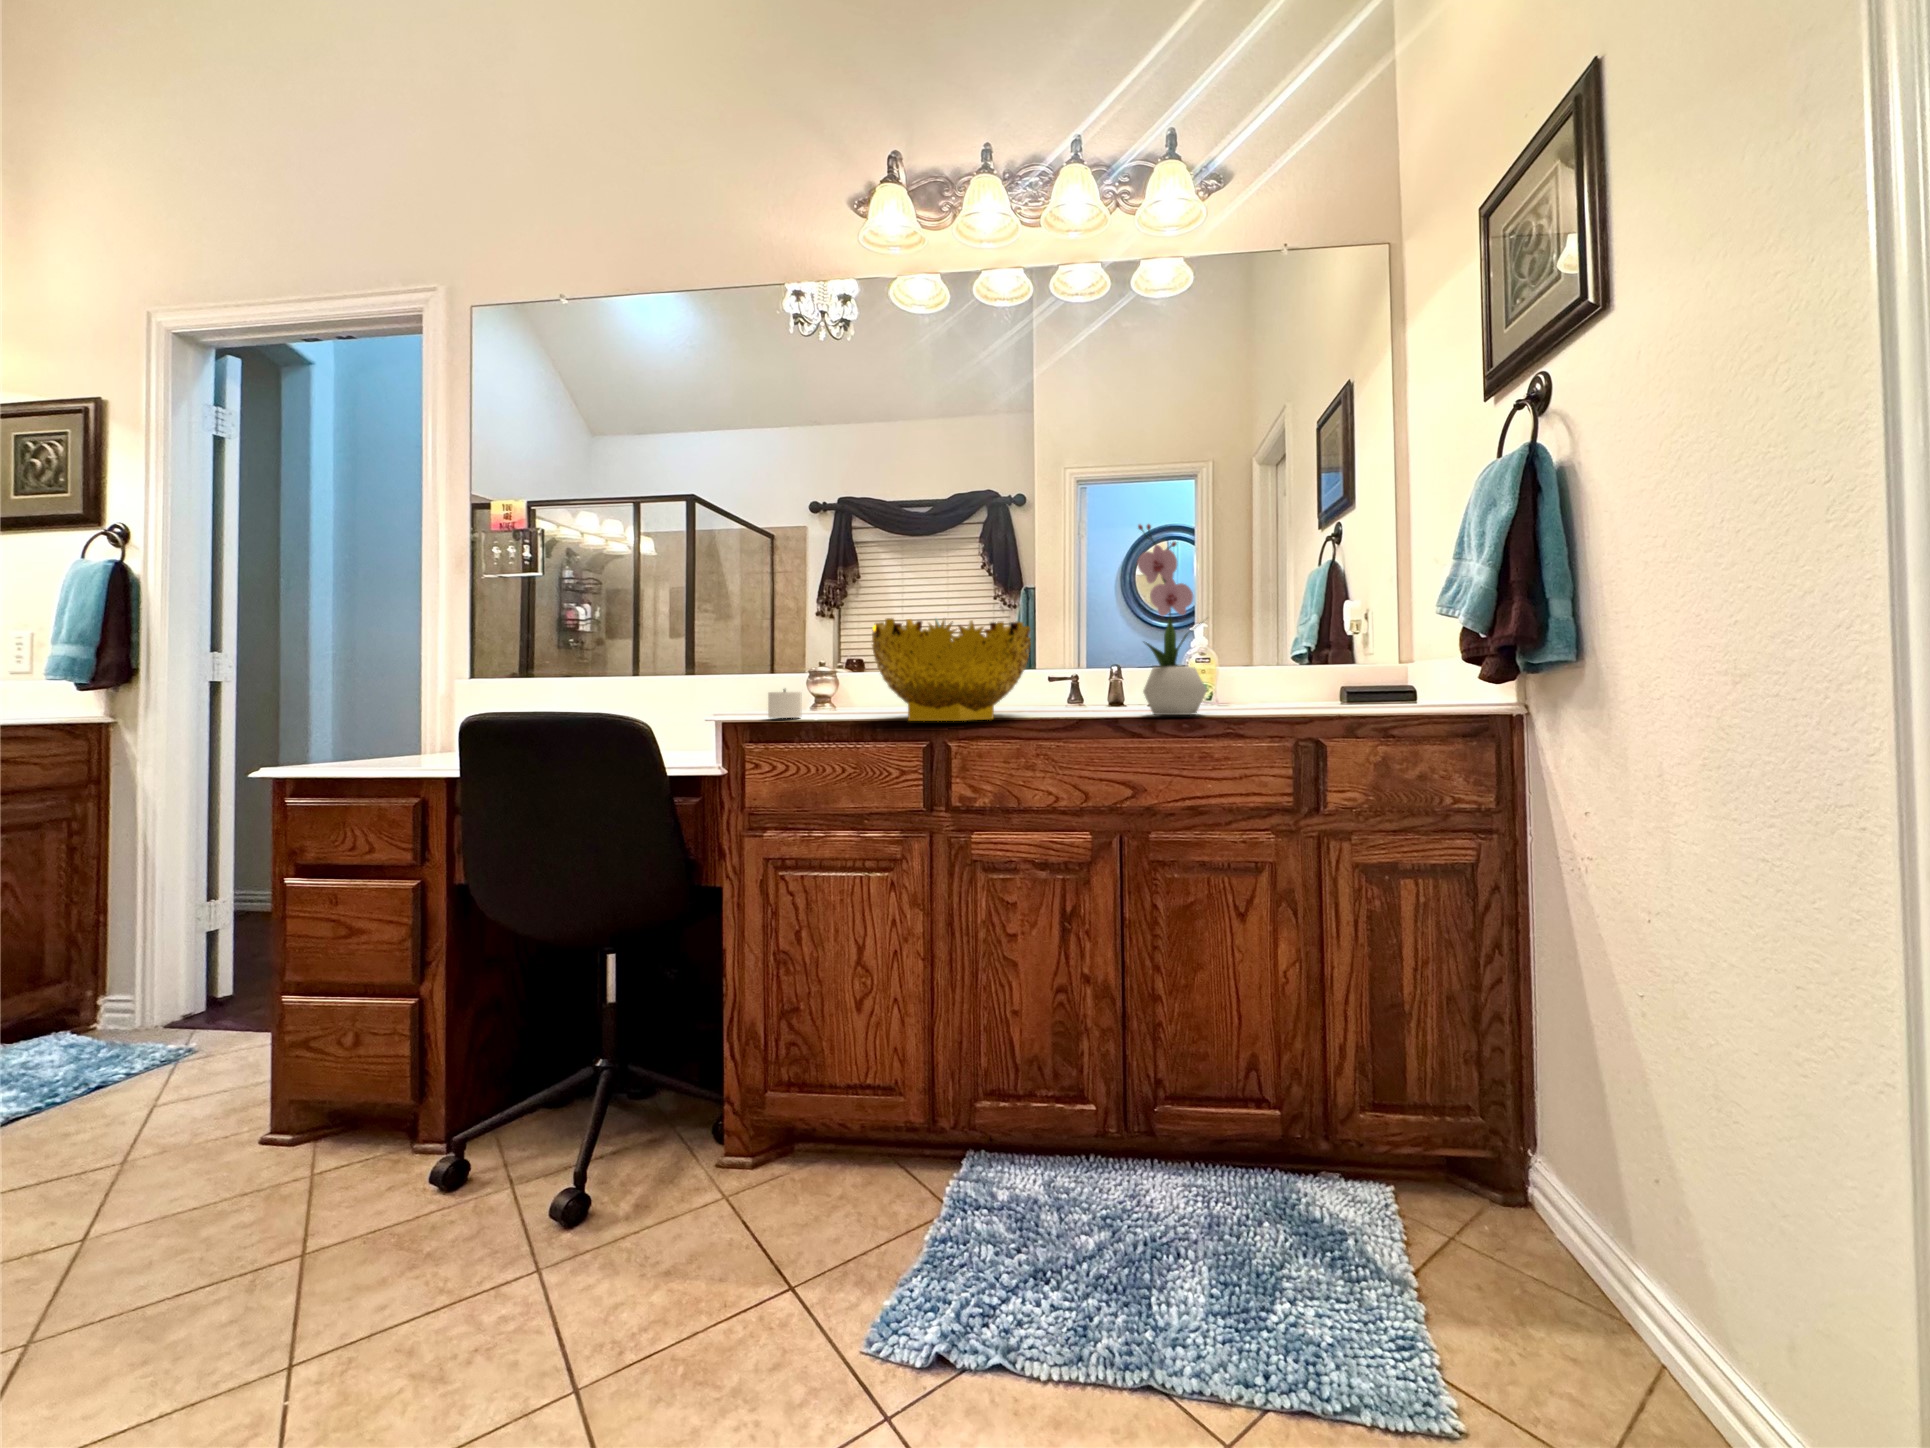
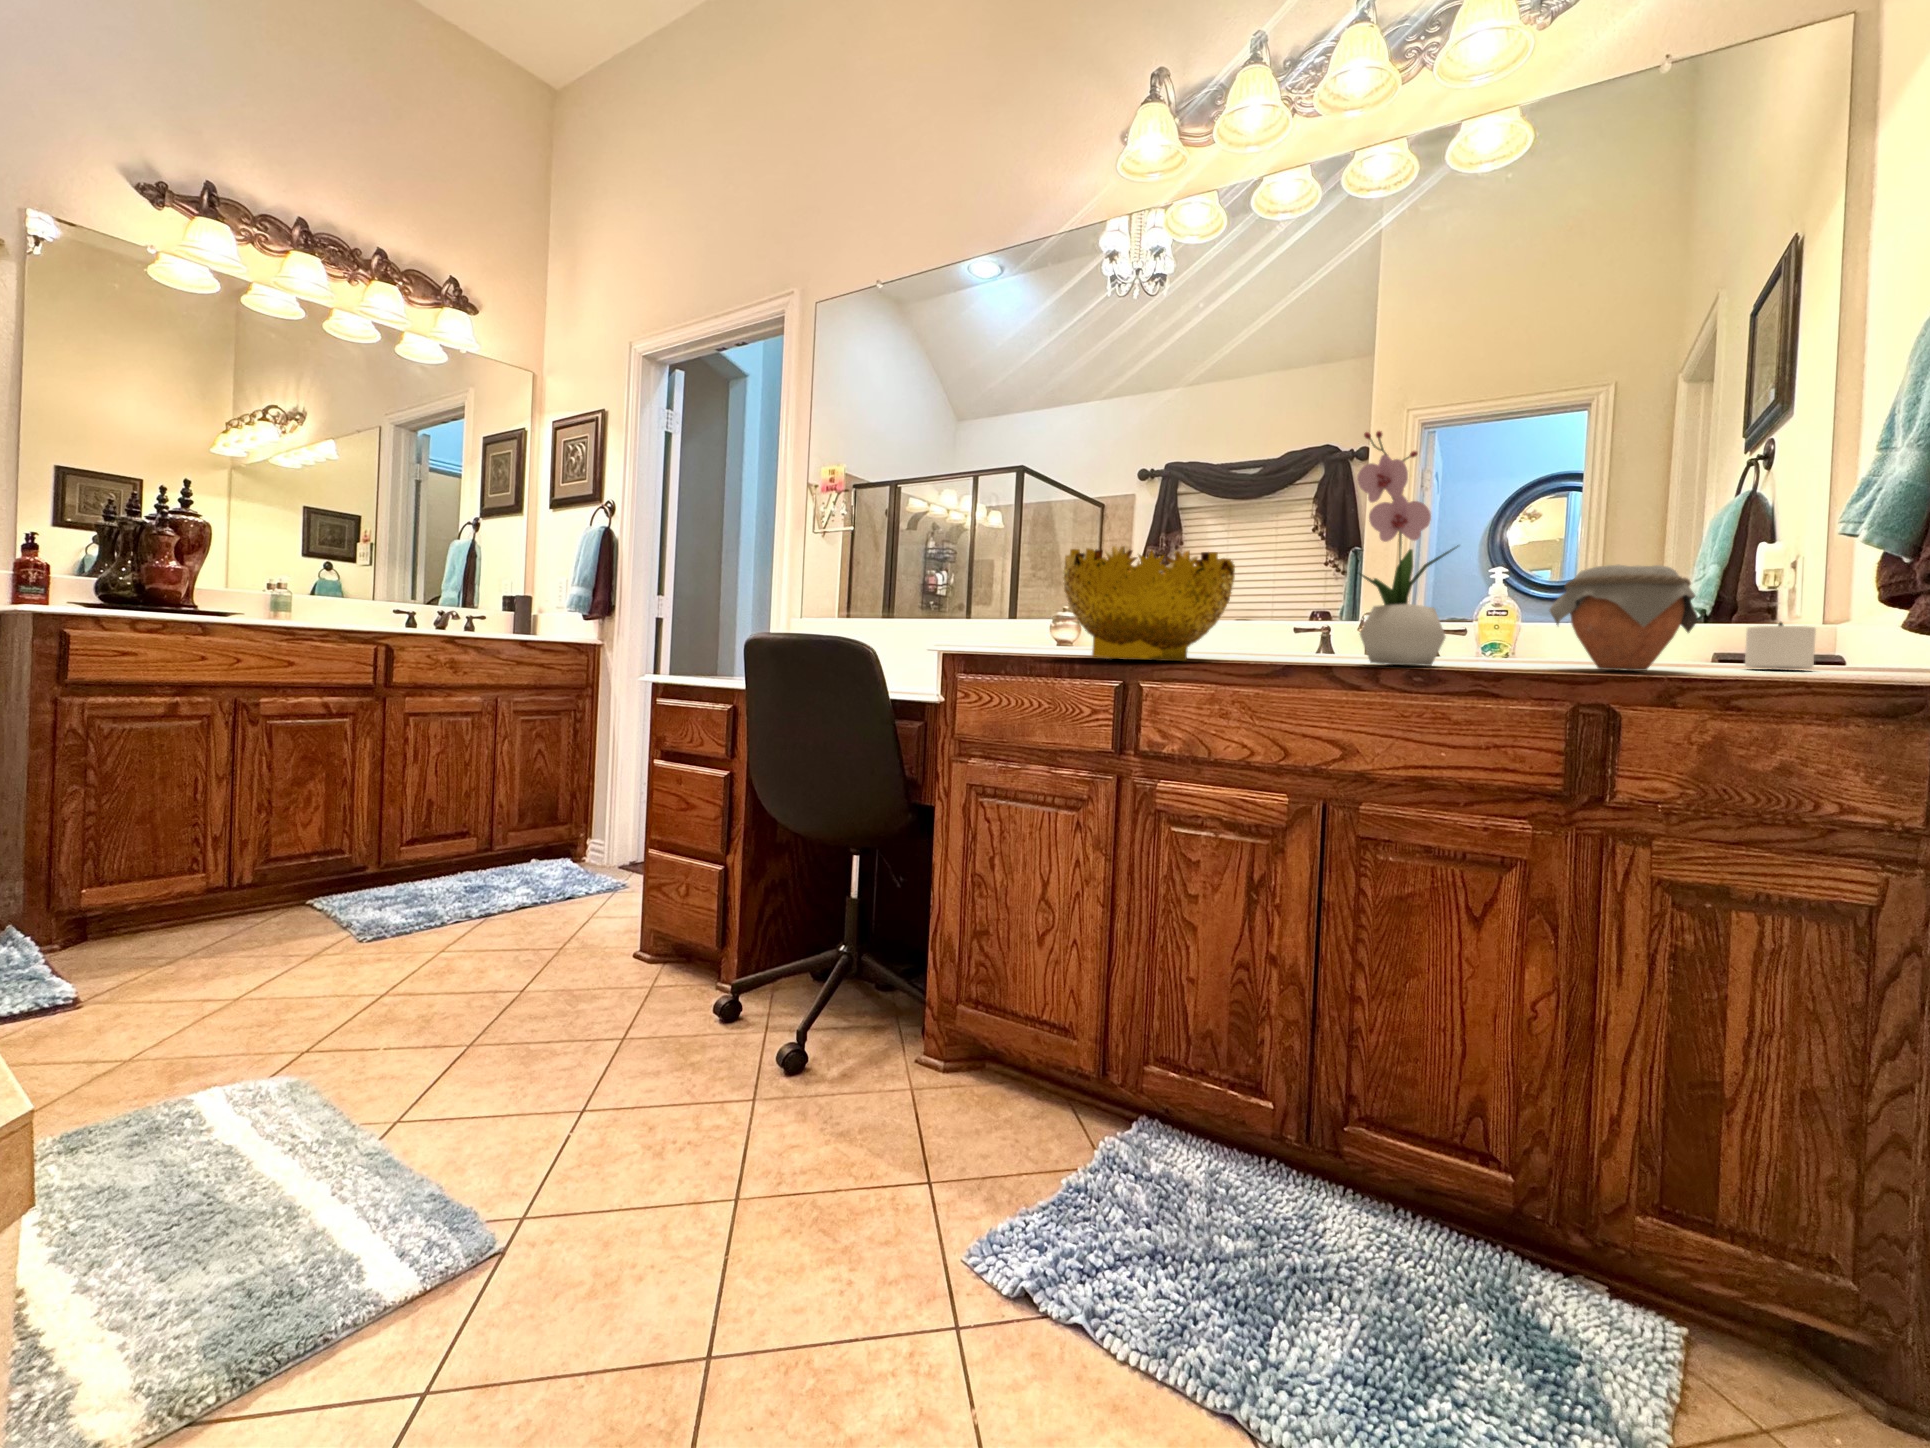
jar: none [1276,637,1370,713] -> present [1550,565,1698,671]
candle: present [768,689,801,718] -> present [1745,622,1816,669]

